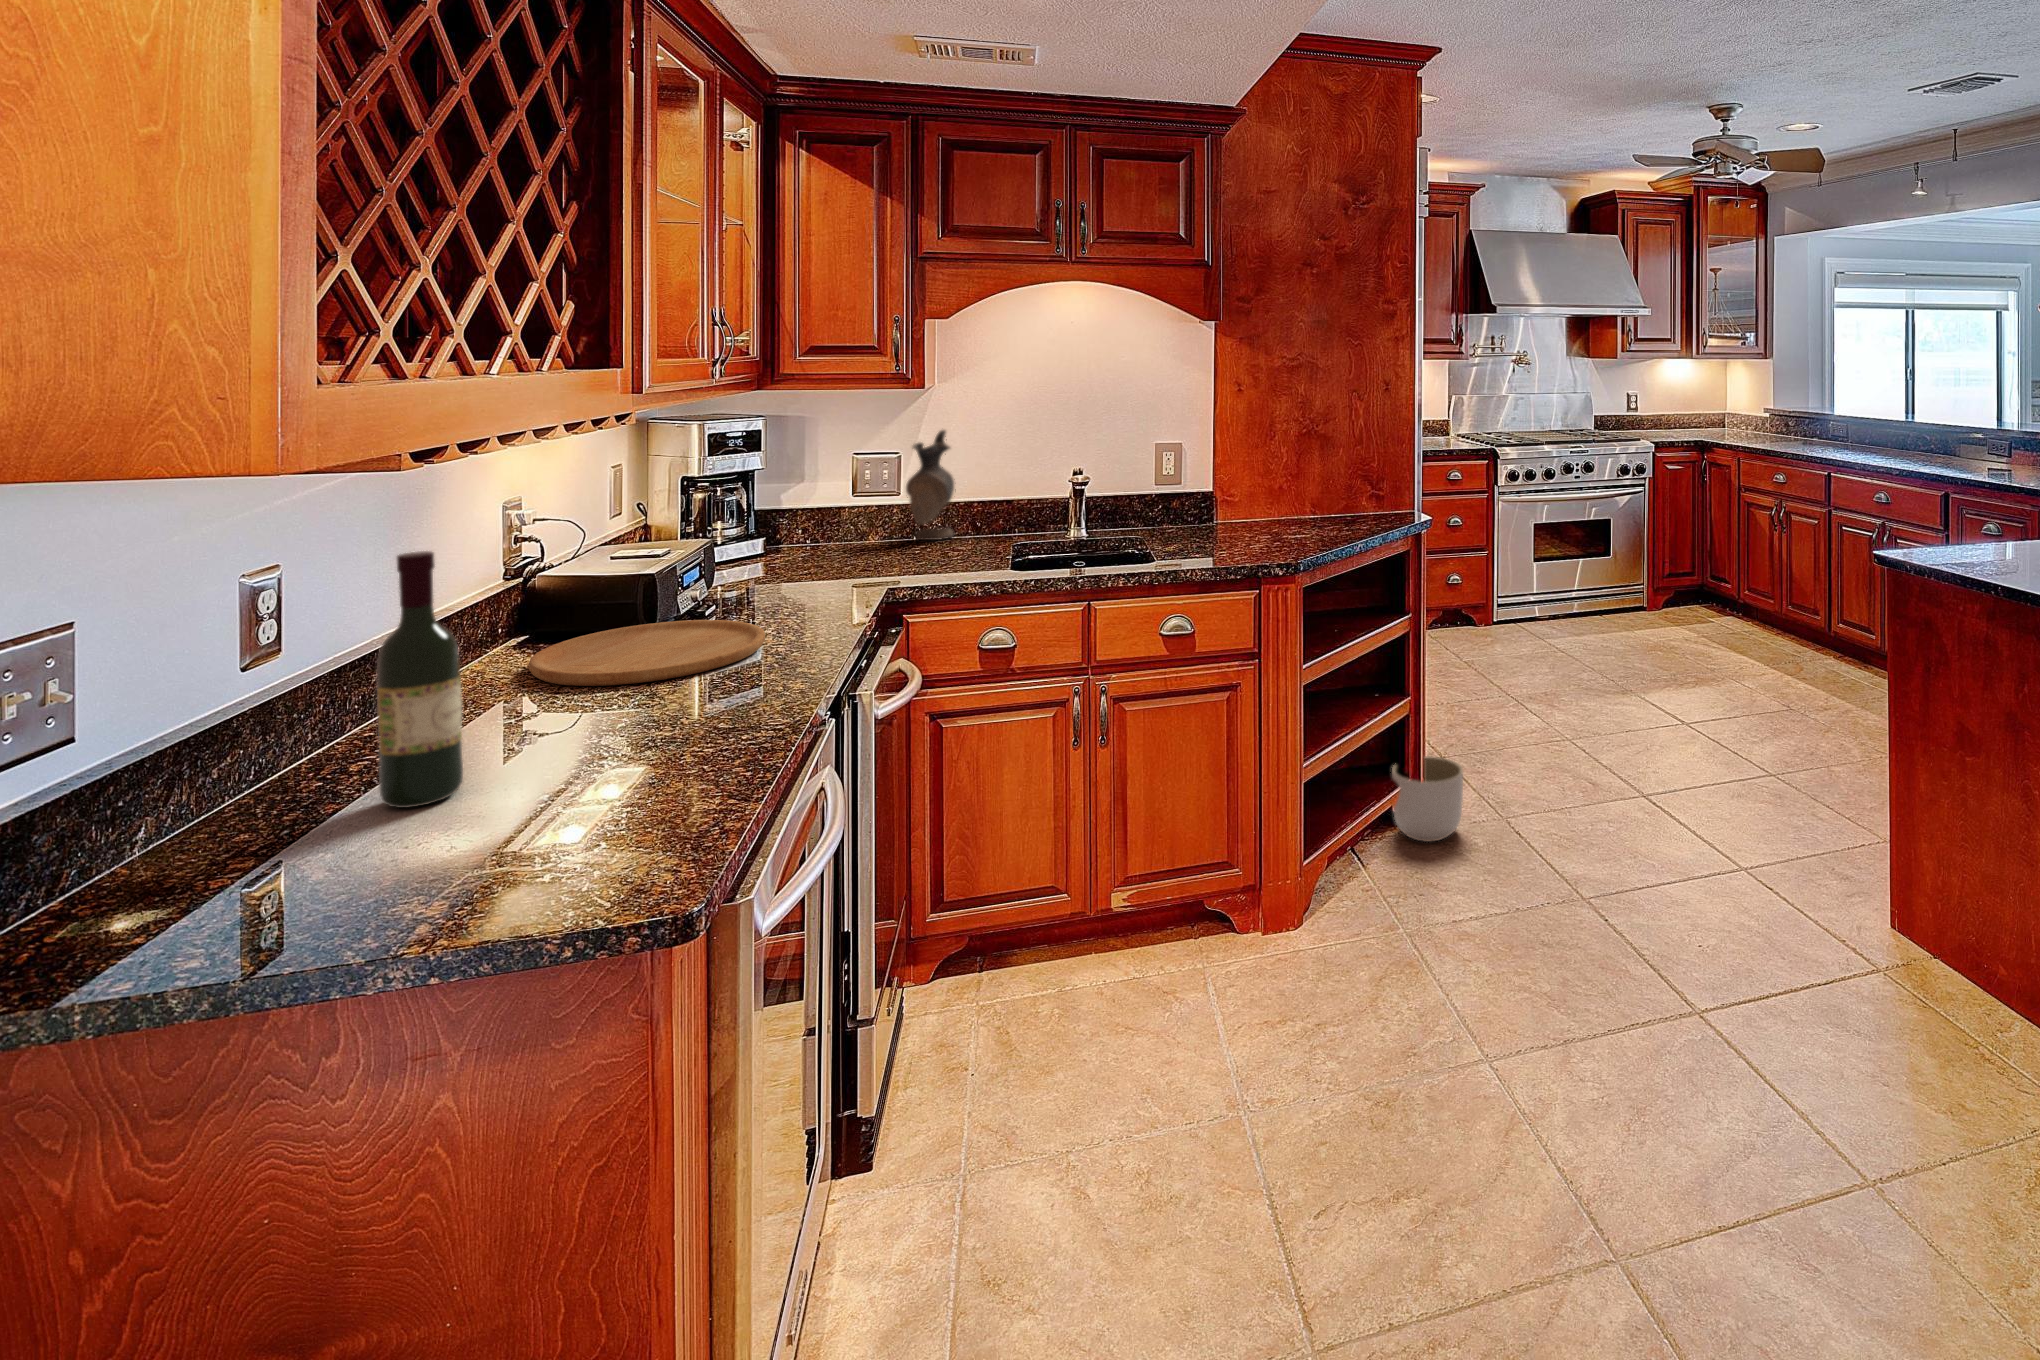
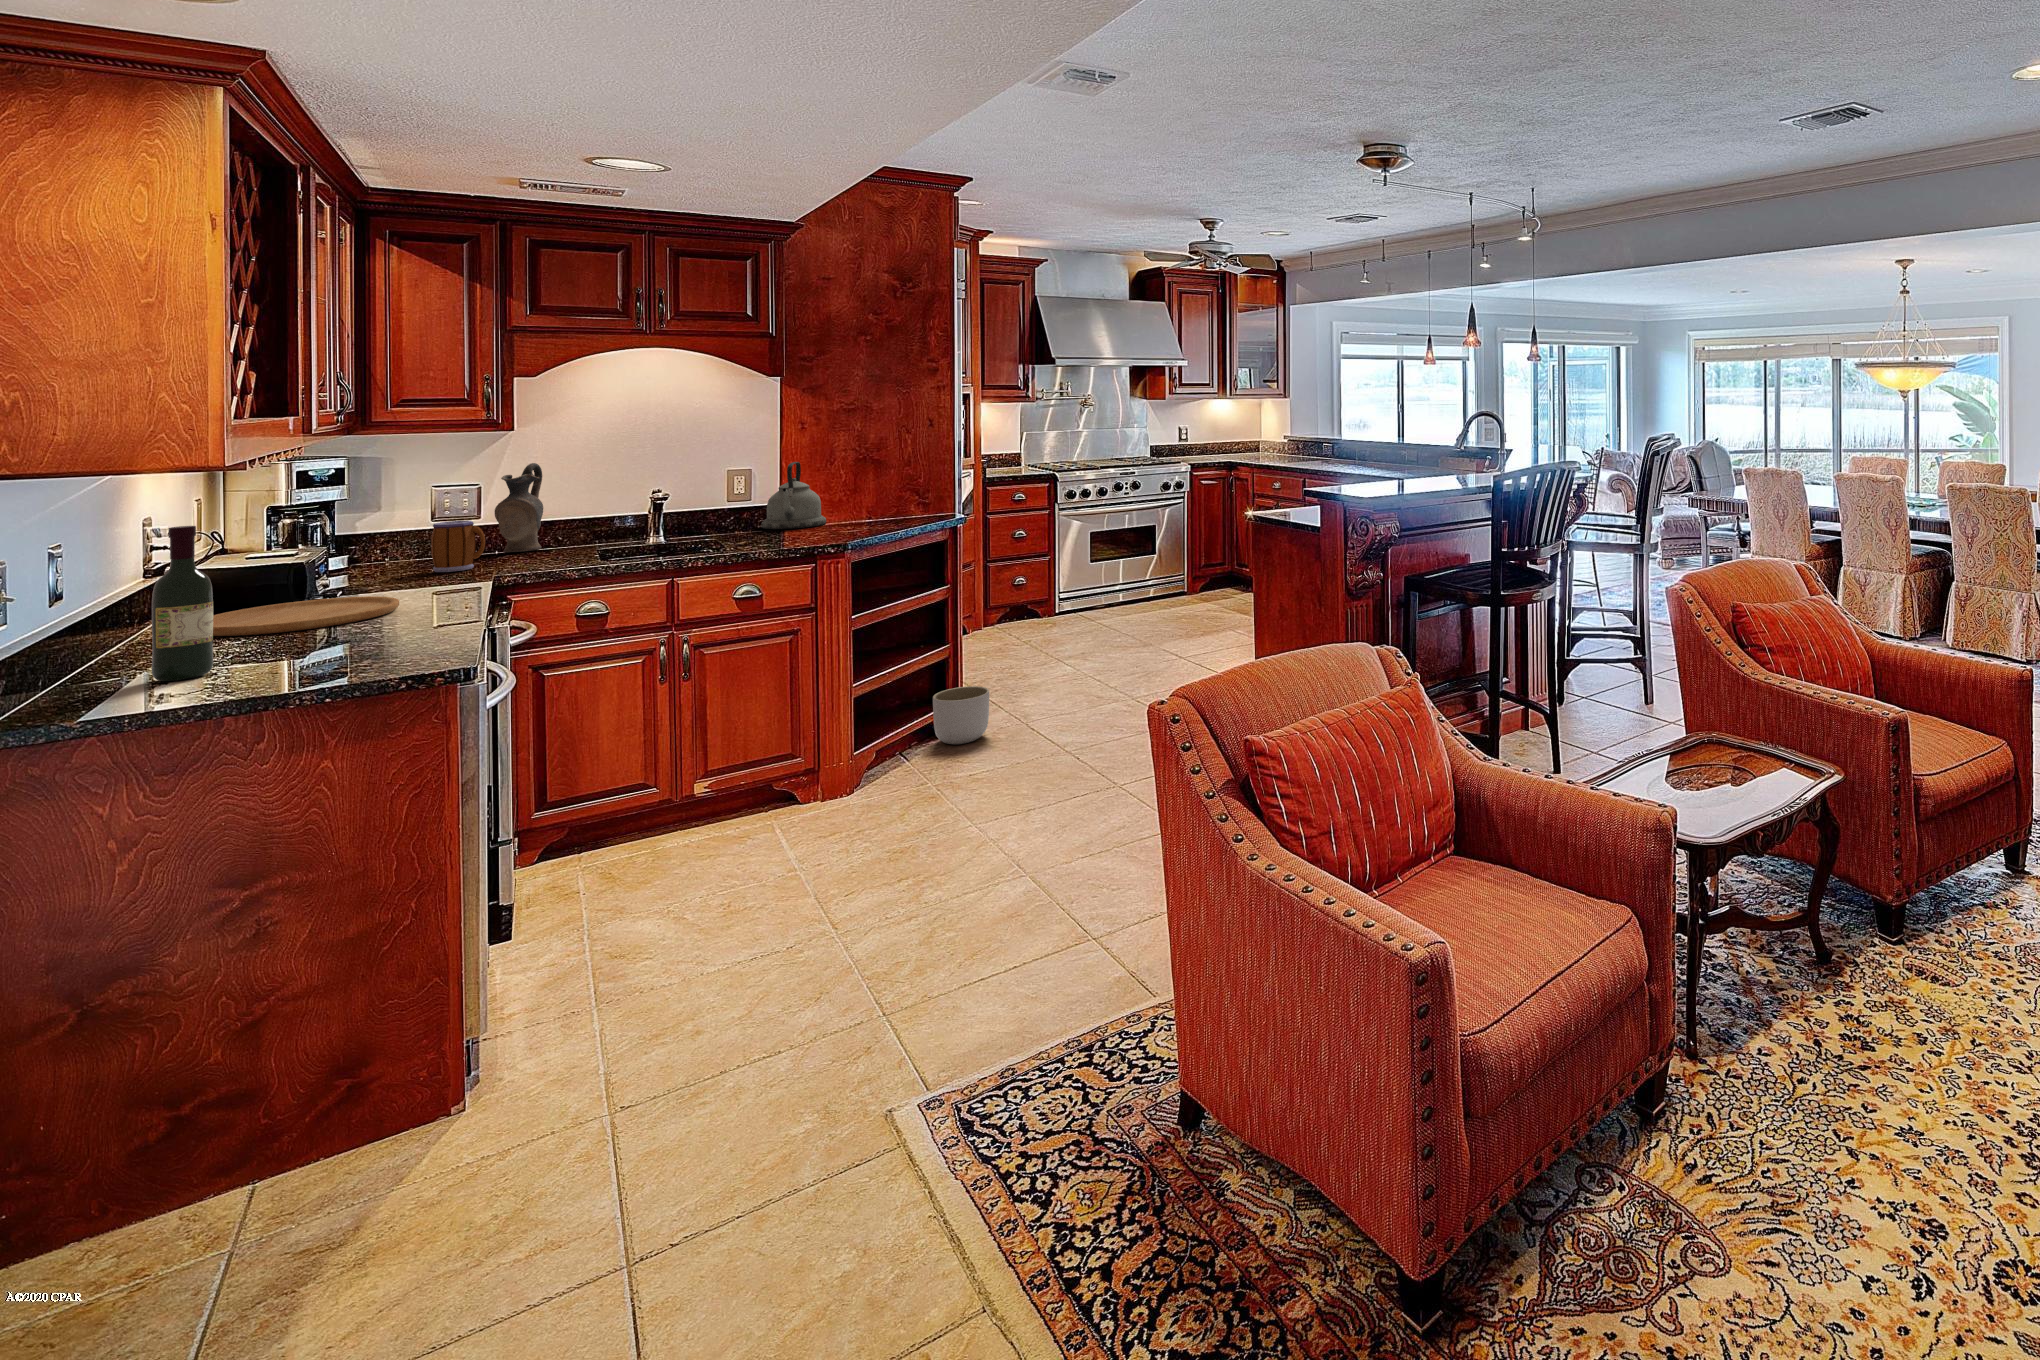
kettle: none [1189,436,1262,526] -> present [761,462,826,529]
mug: none [833,504,888,571] -> present [431,520,485,572]

